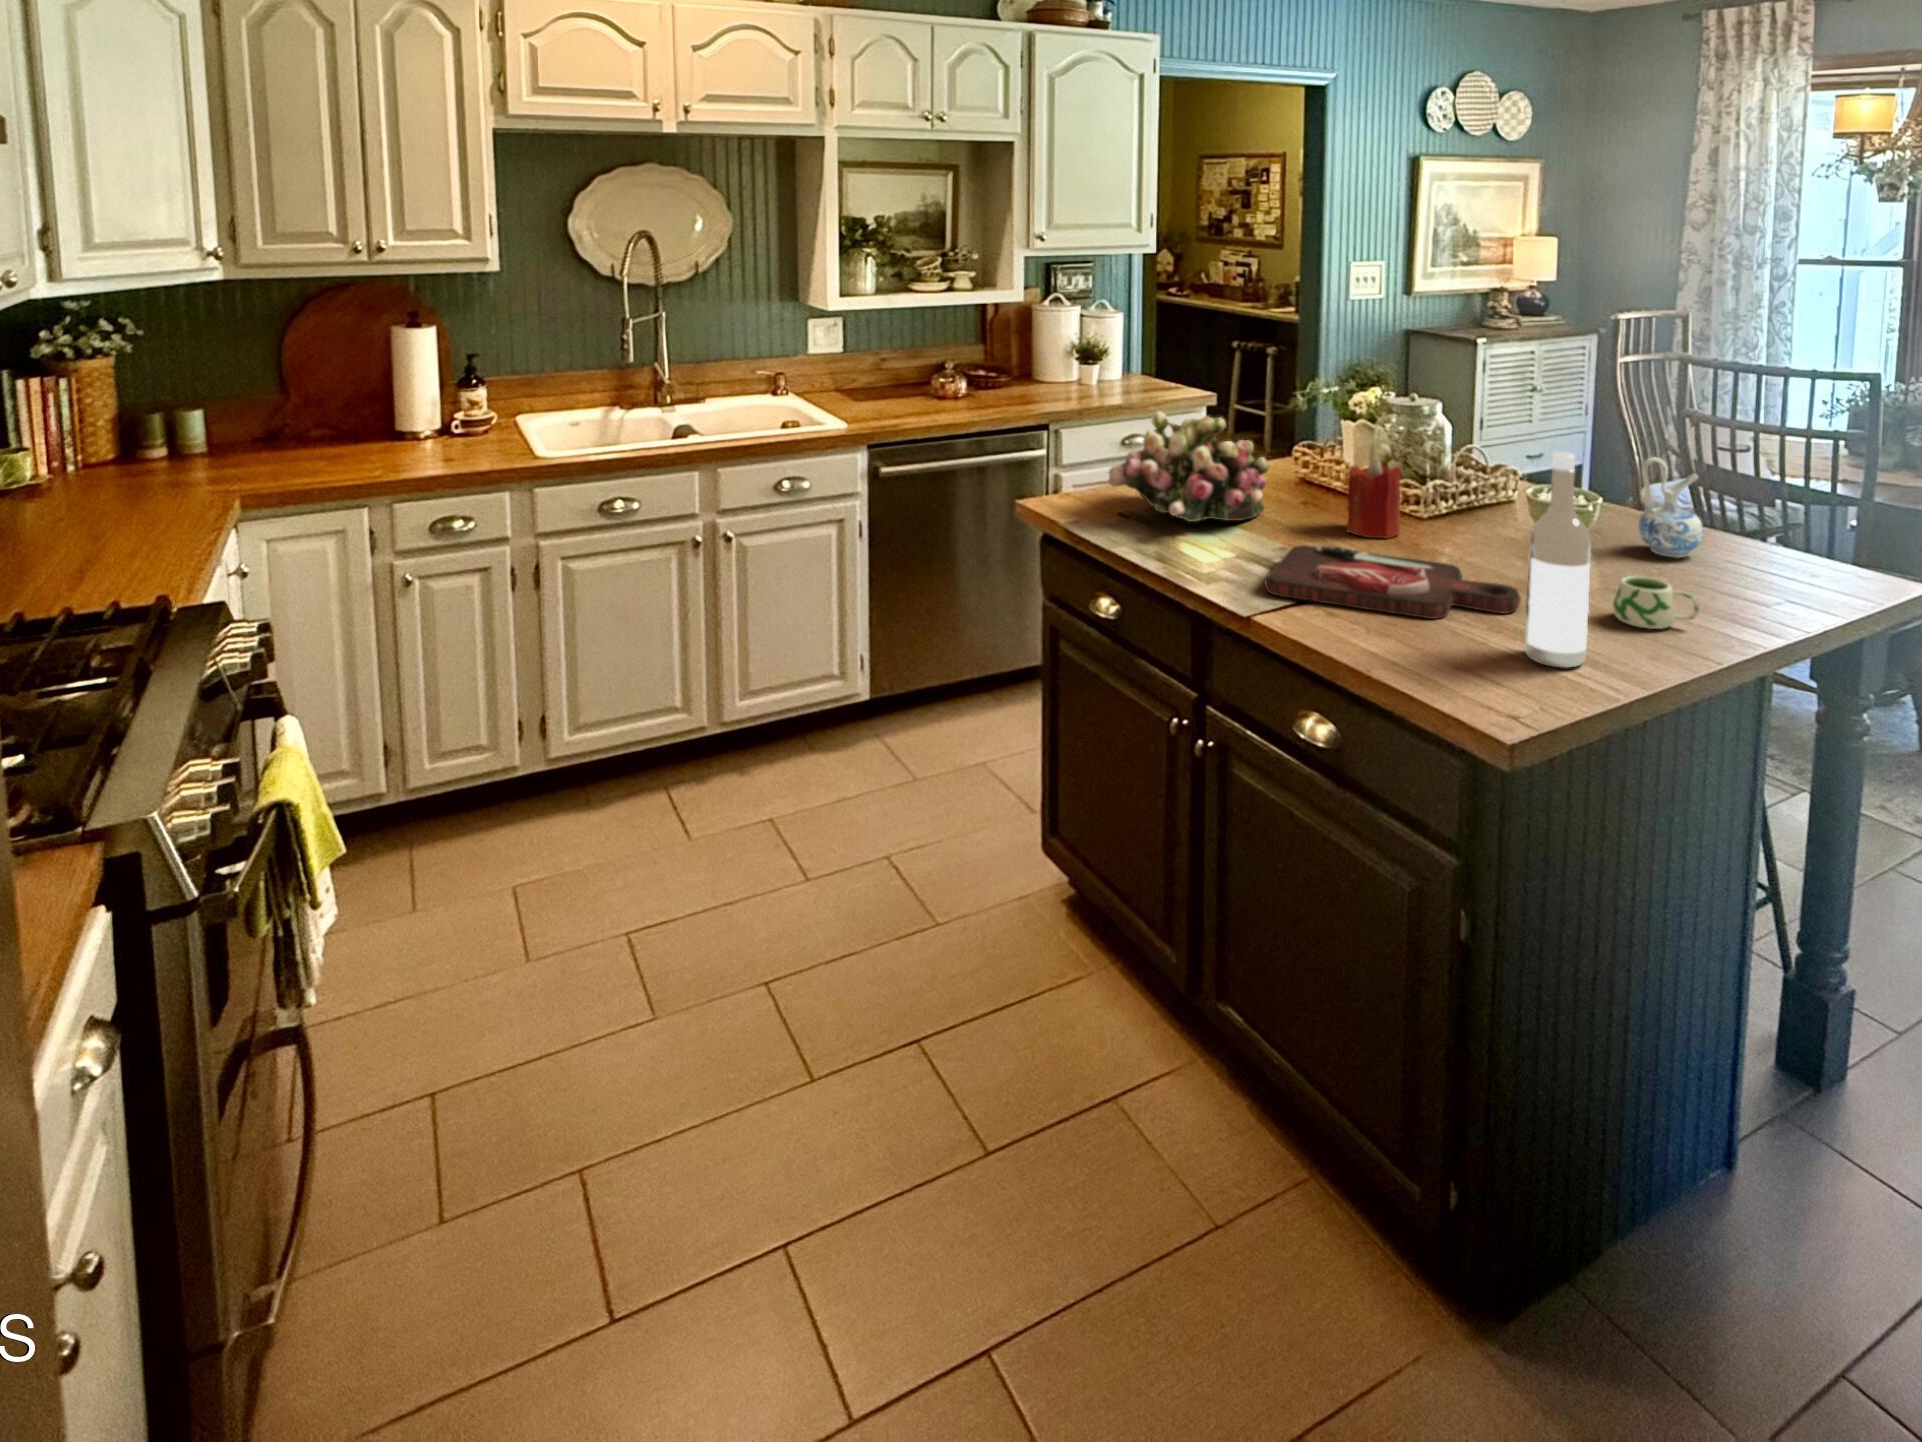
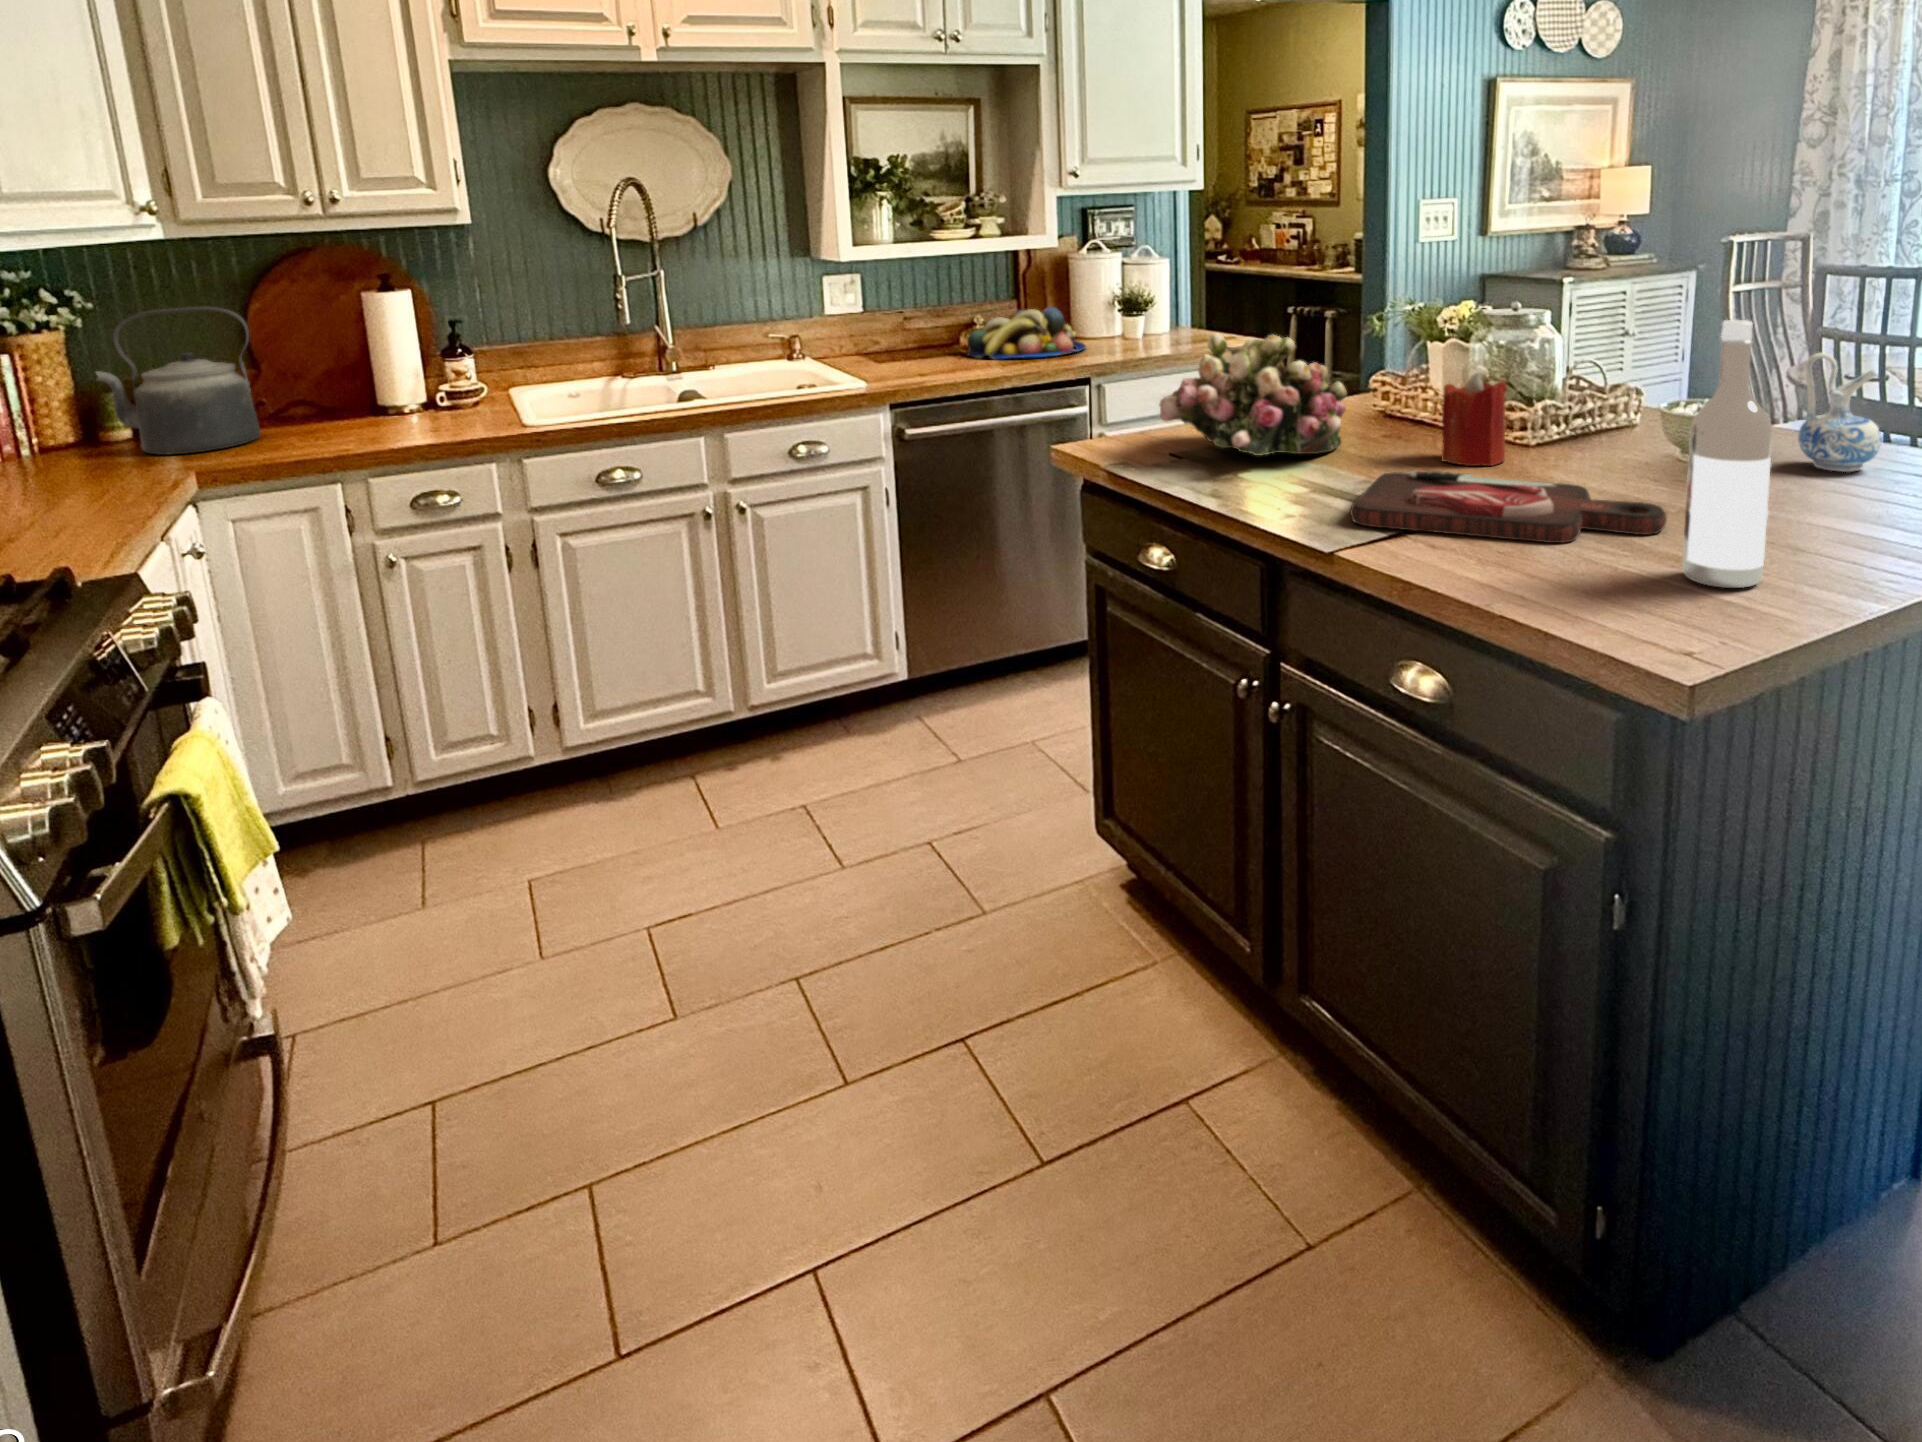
kettle: none [148,340,292,474] -> present [96,307,261,455]
fruit bowl: none [936,354,1045,402] -> present [967,307,1086,360]
mug: present [1613,576,1699,629] -> none [1784,483,1897,544]

